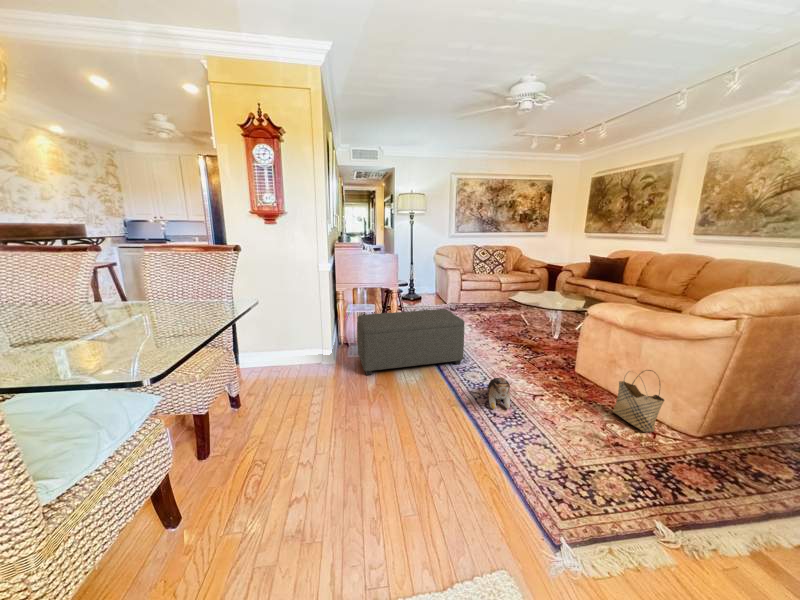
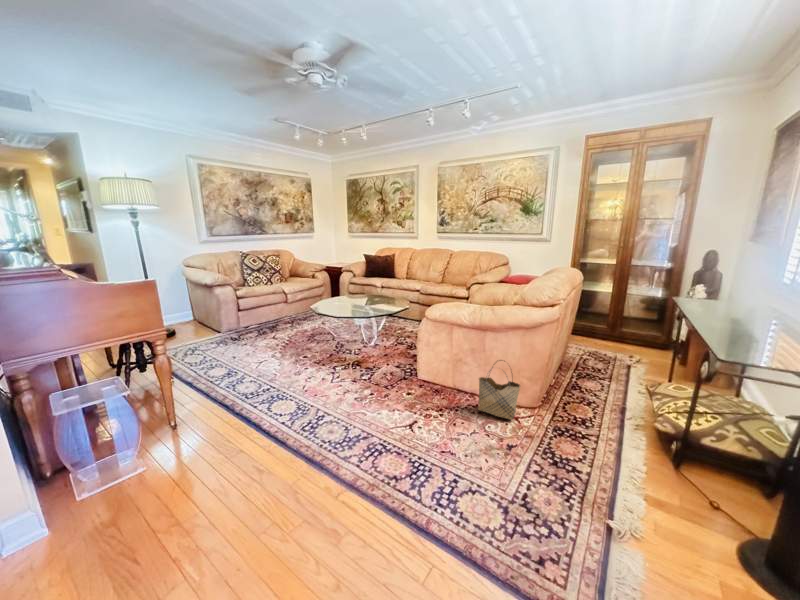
ottoman: present [357,309,465,375] -> none [77,348,303,530]
plush toy: present [487,377,512,409] -> none [361,426,413,473]

